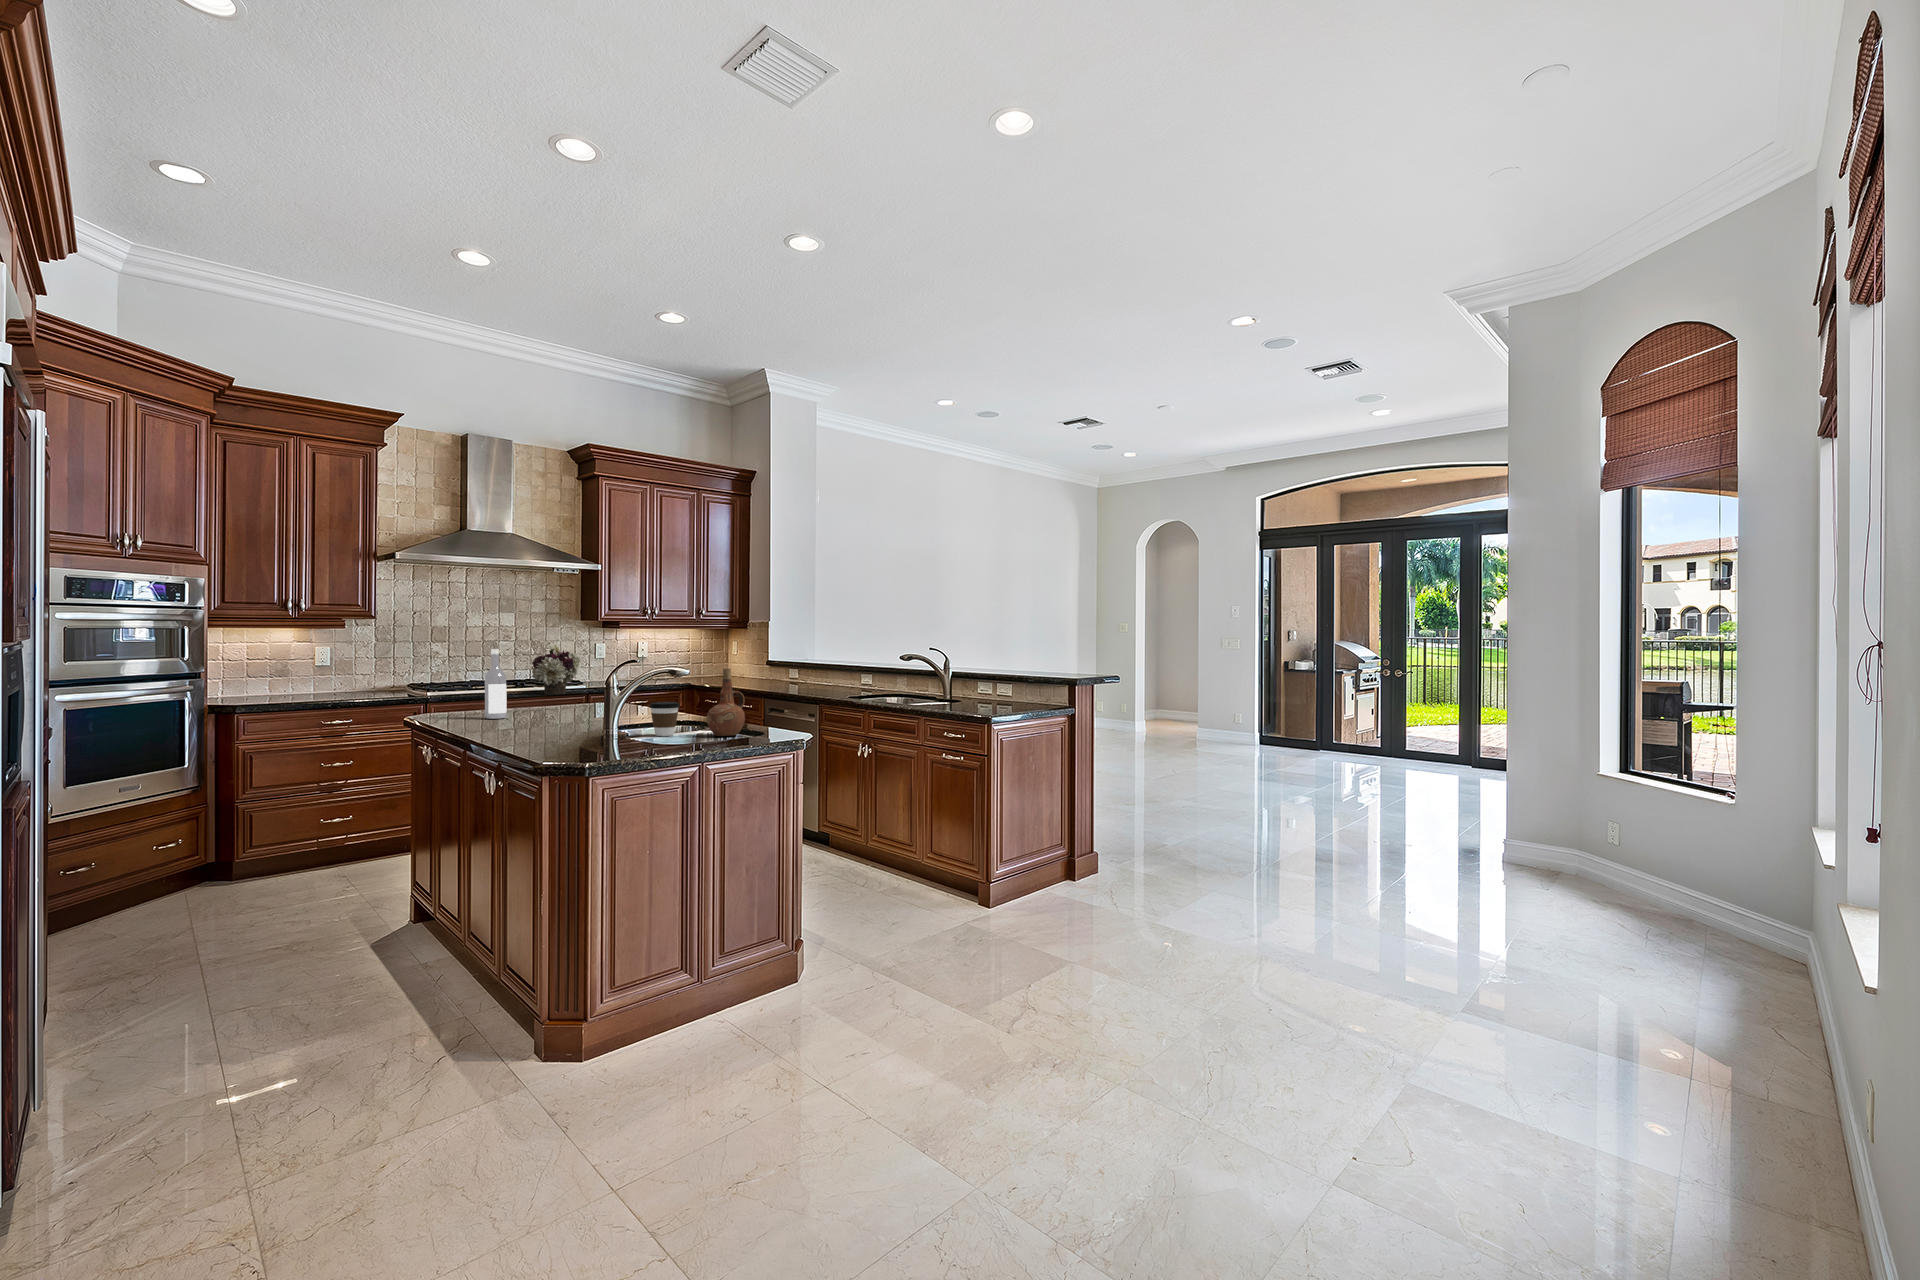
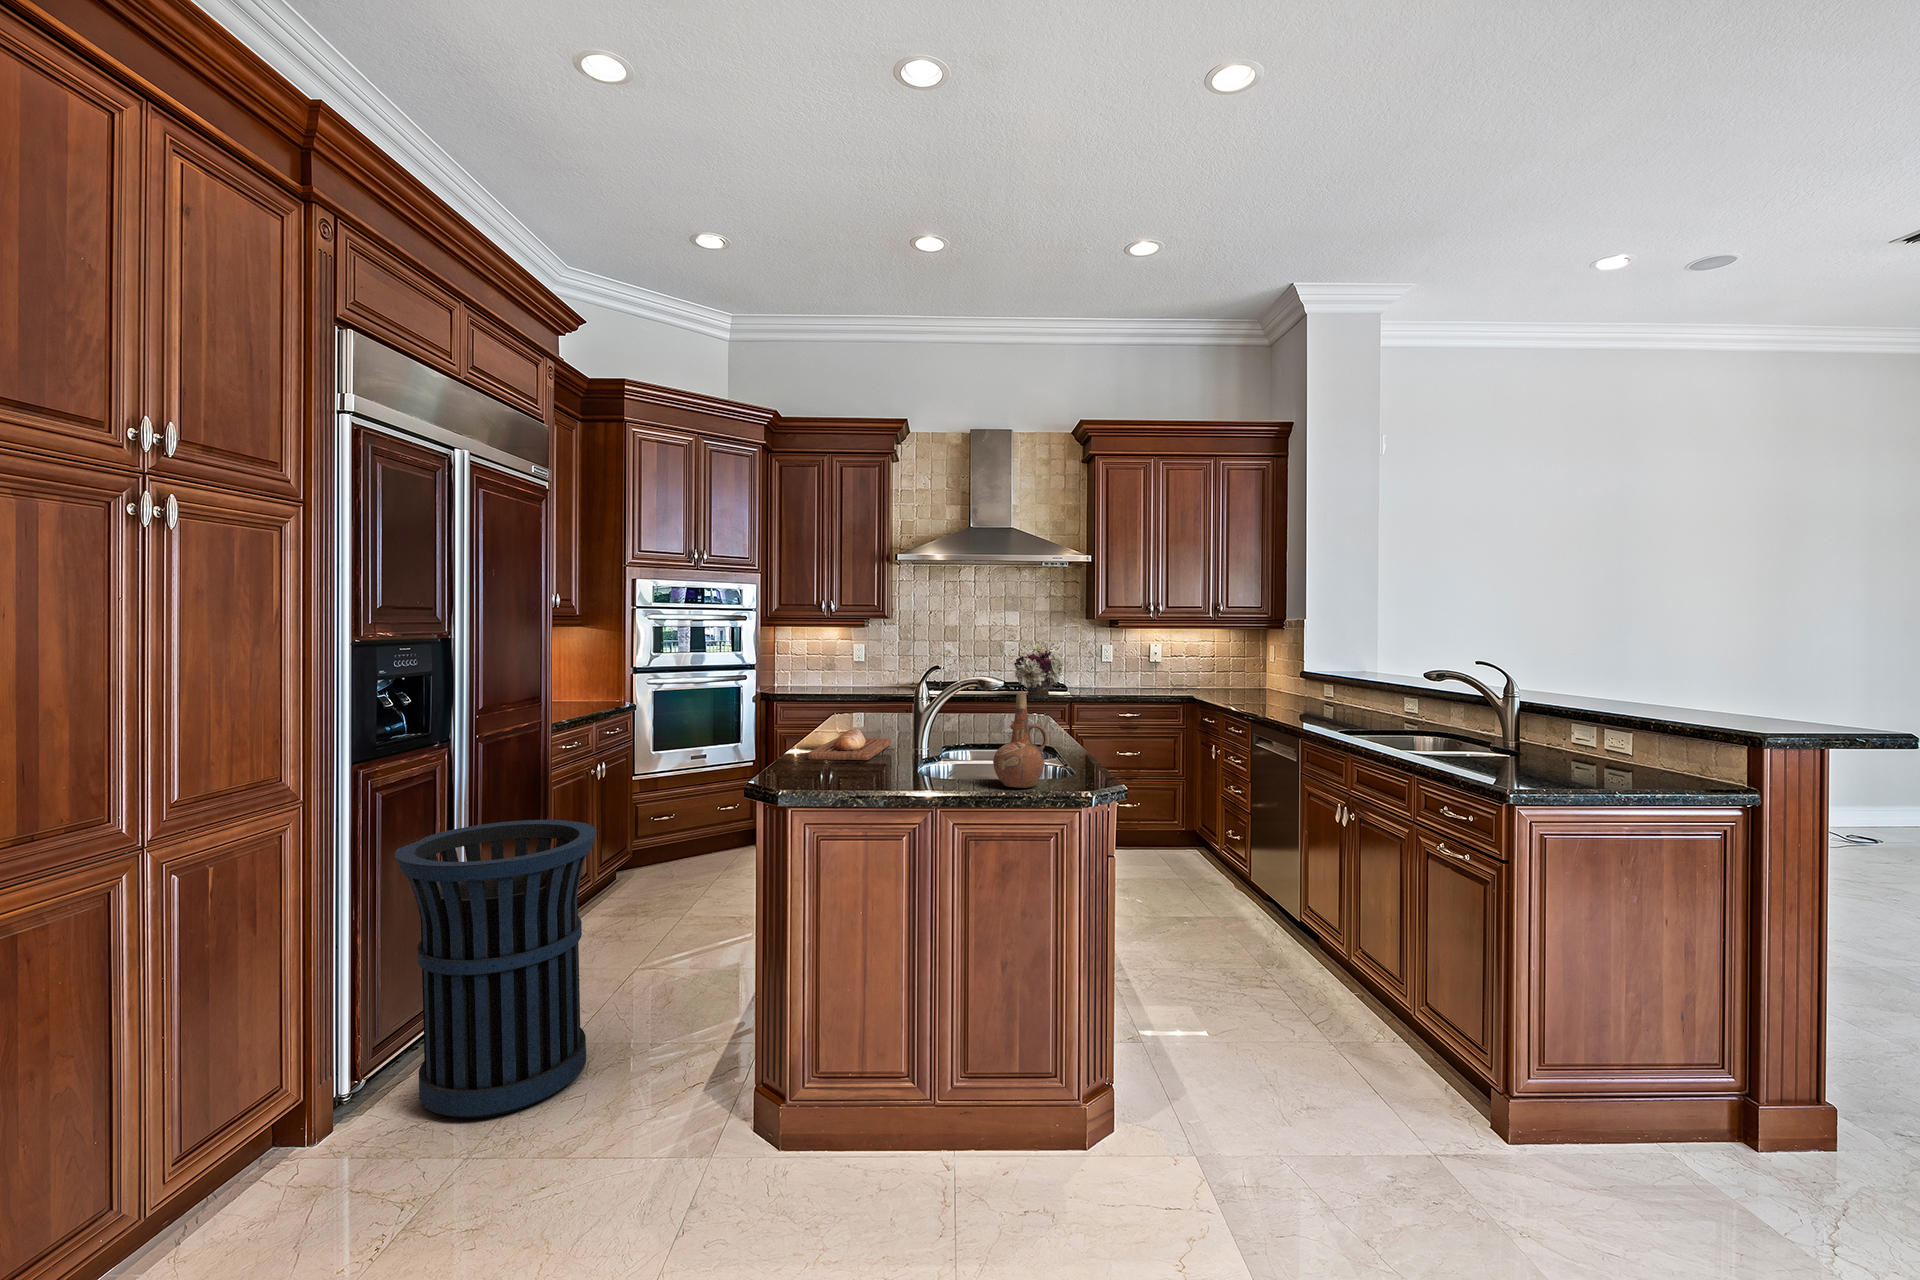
wine bottle: present [485,649,507,719] -> none [875,655,896,730]
coffee cup: present [649,702,680,736] -> none [935,732,973,778]
bread loaf: none [488,712,562,737] -> present [808,729,891,760]
trash can: none [56,820,315,1144] -> present [394,820,597,1118]

